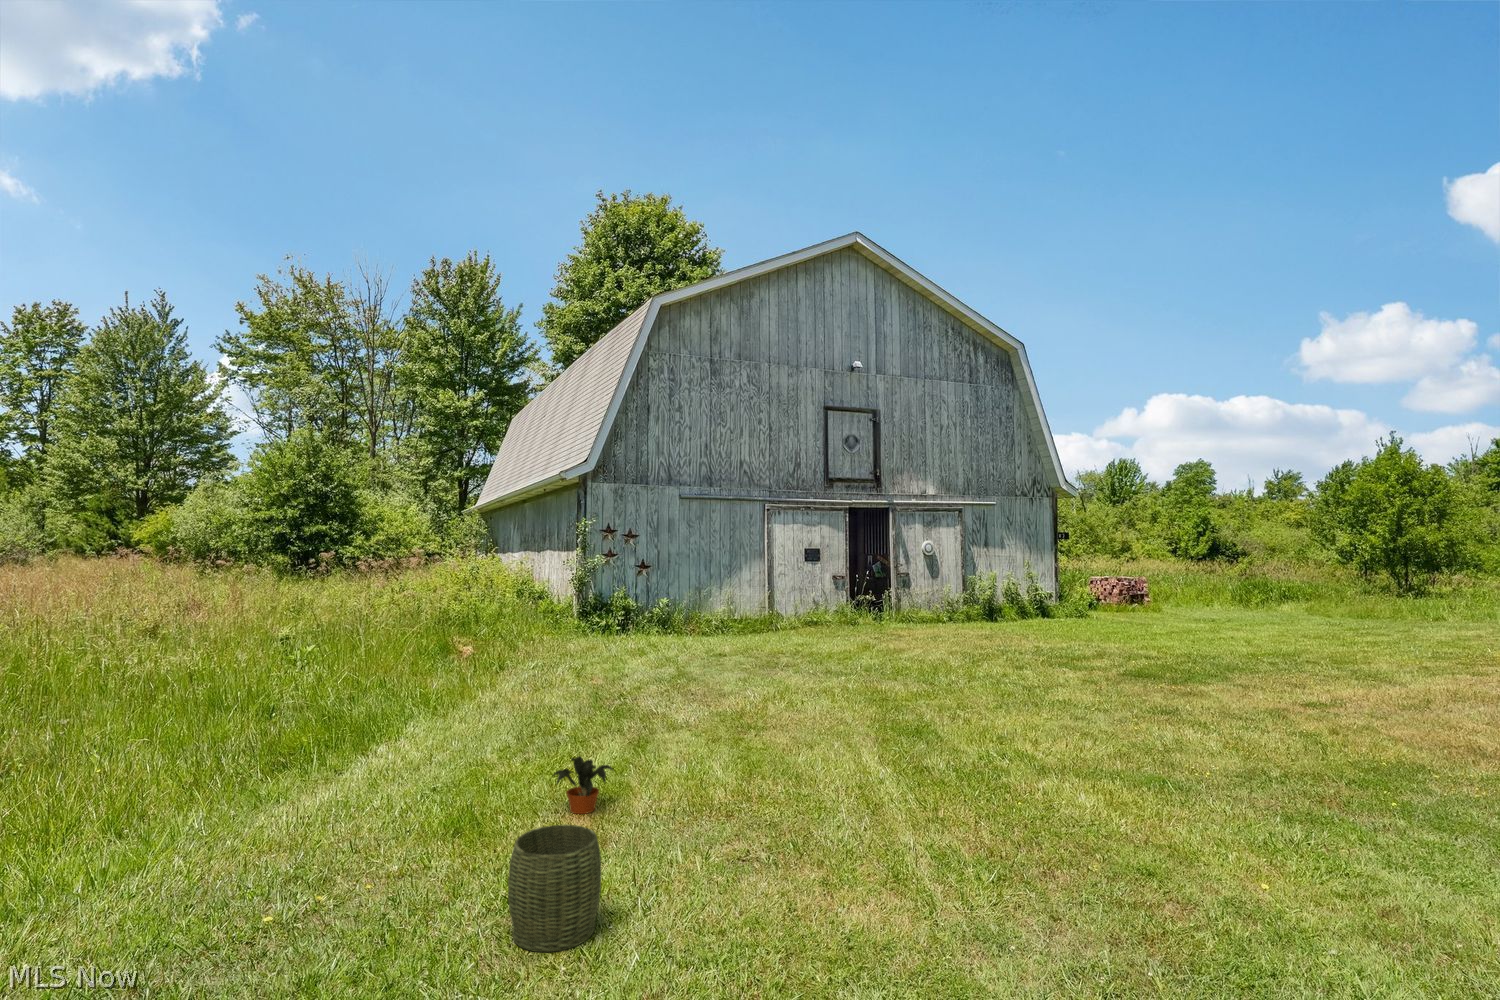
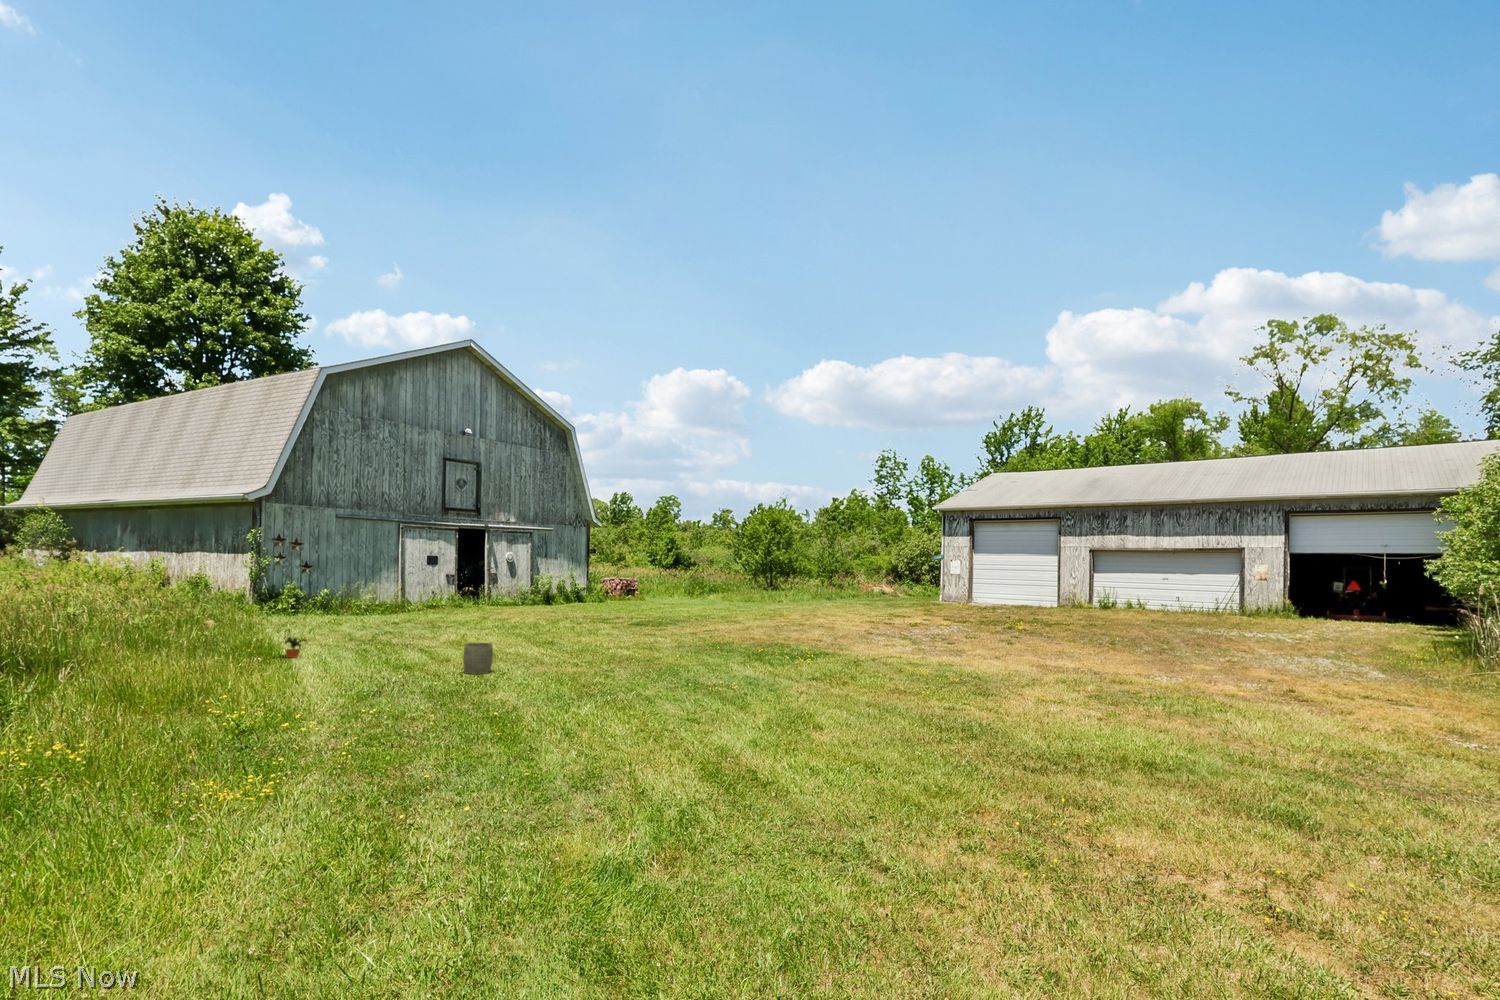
potted plant: present [553,756,613,814] -> present [284,637,307,658]

